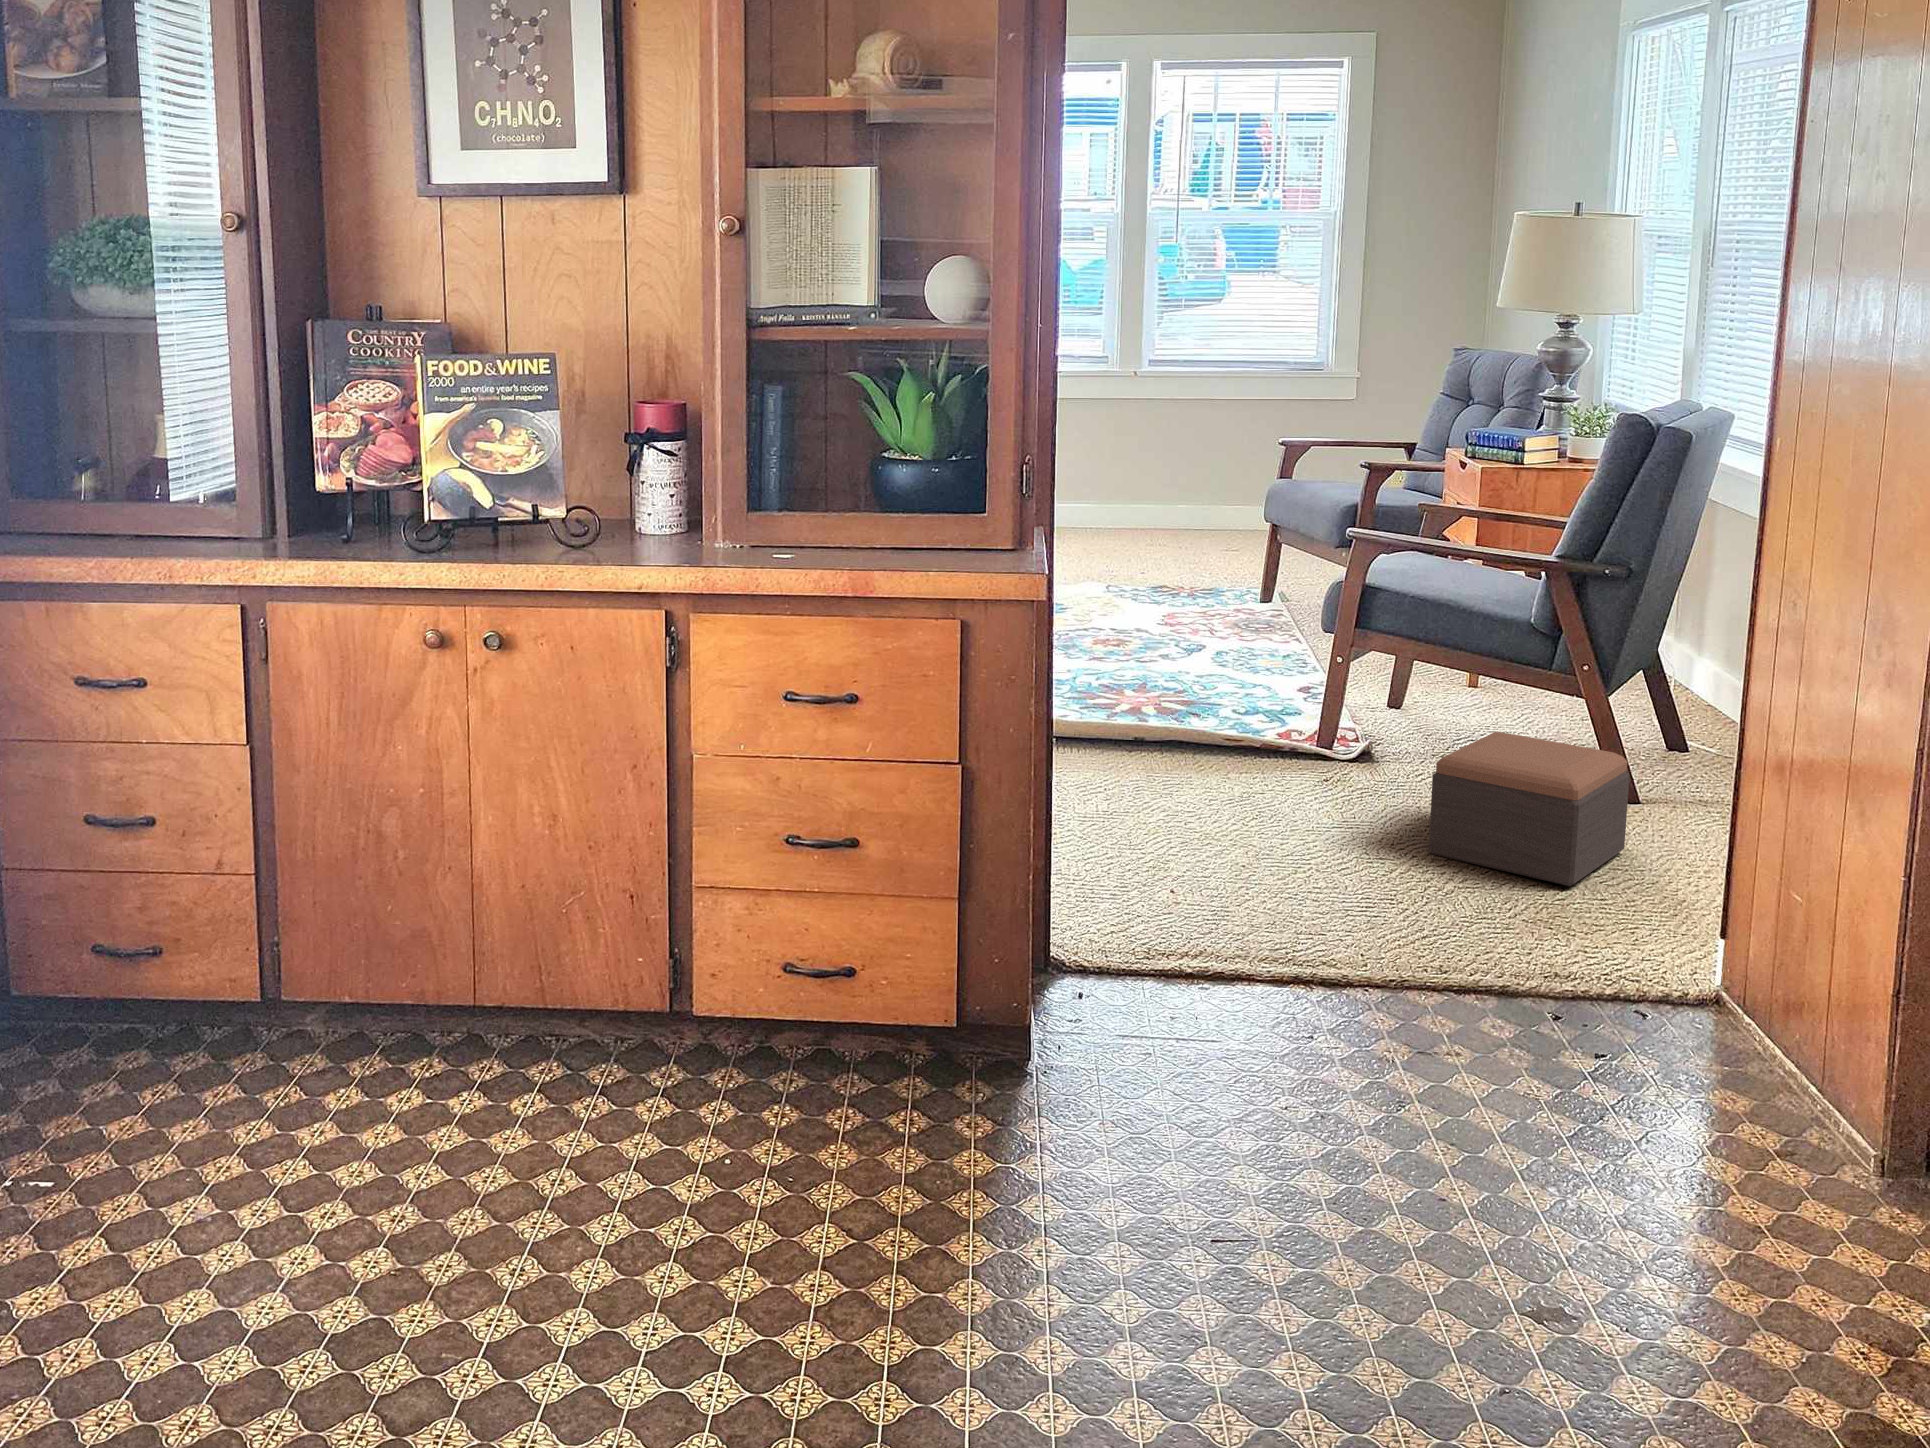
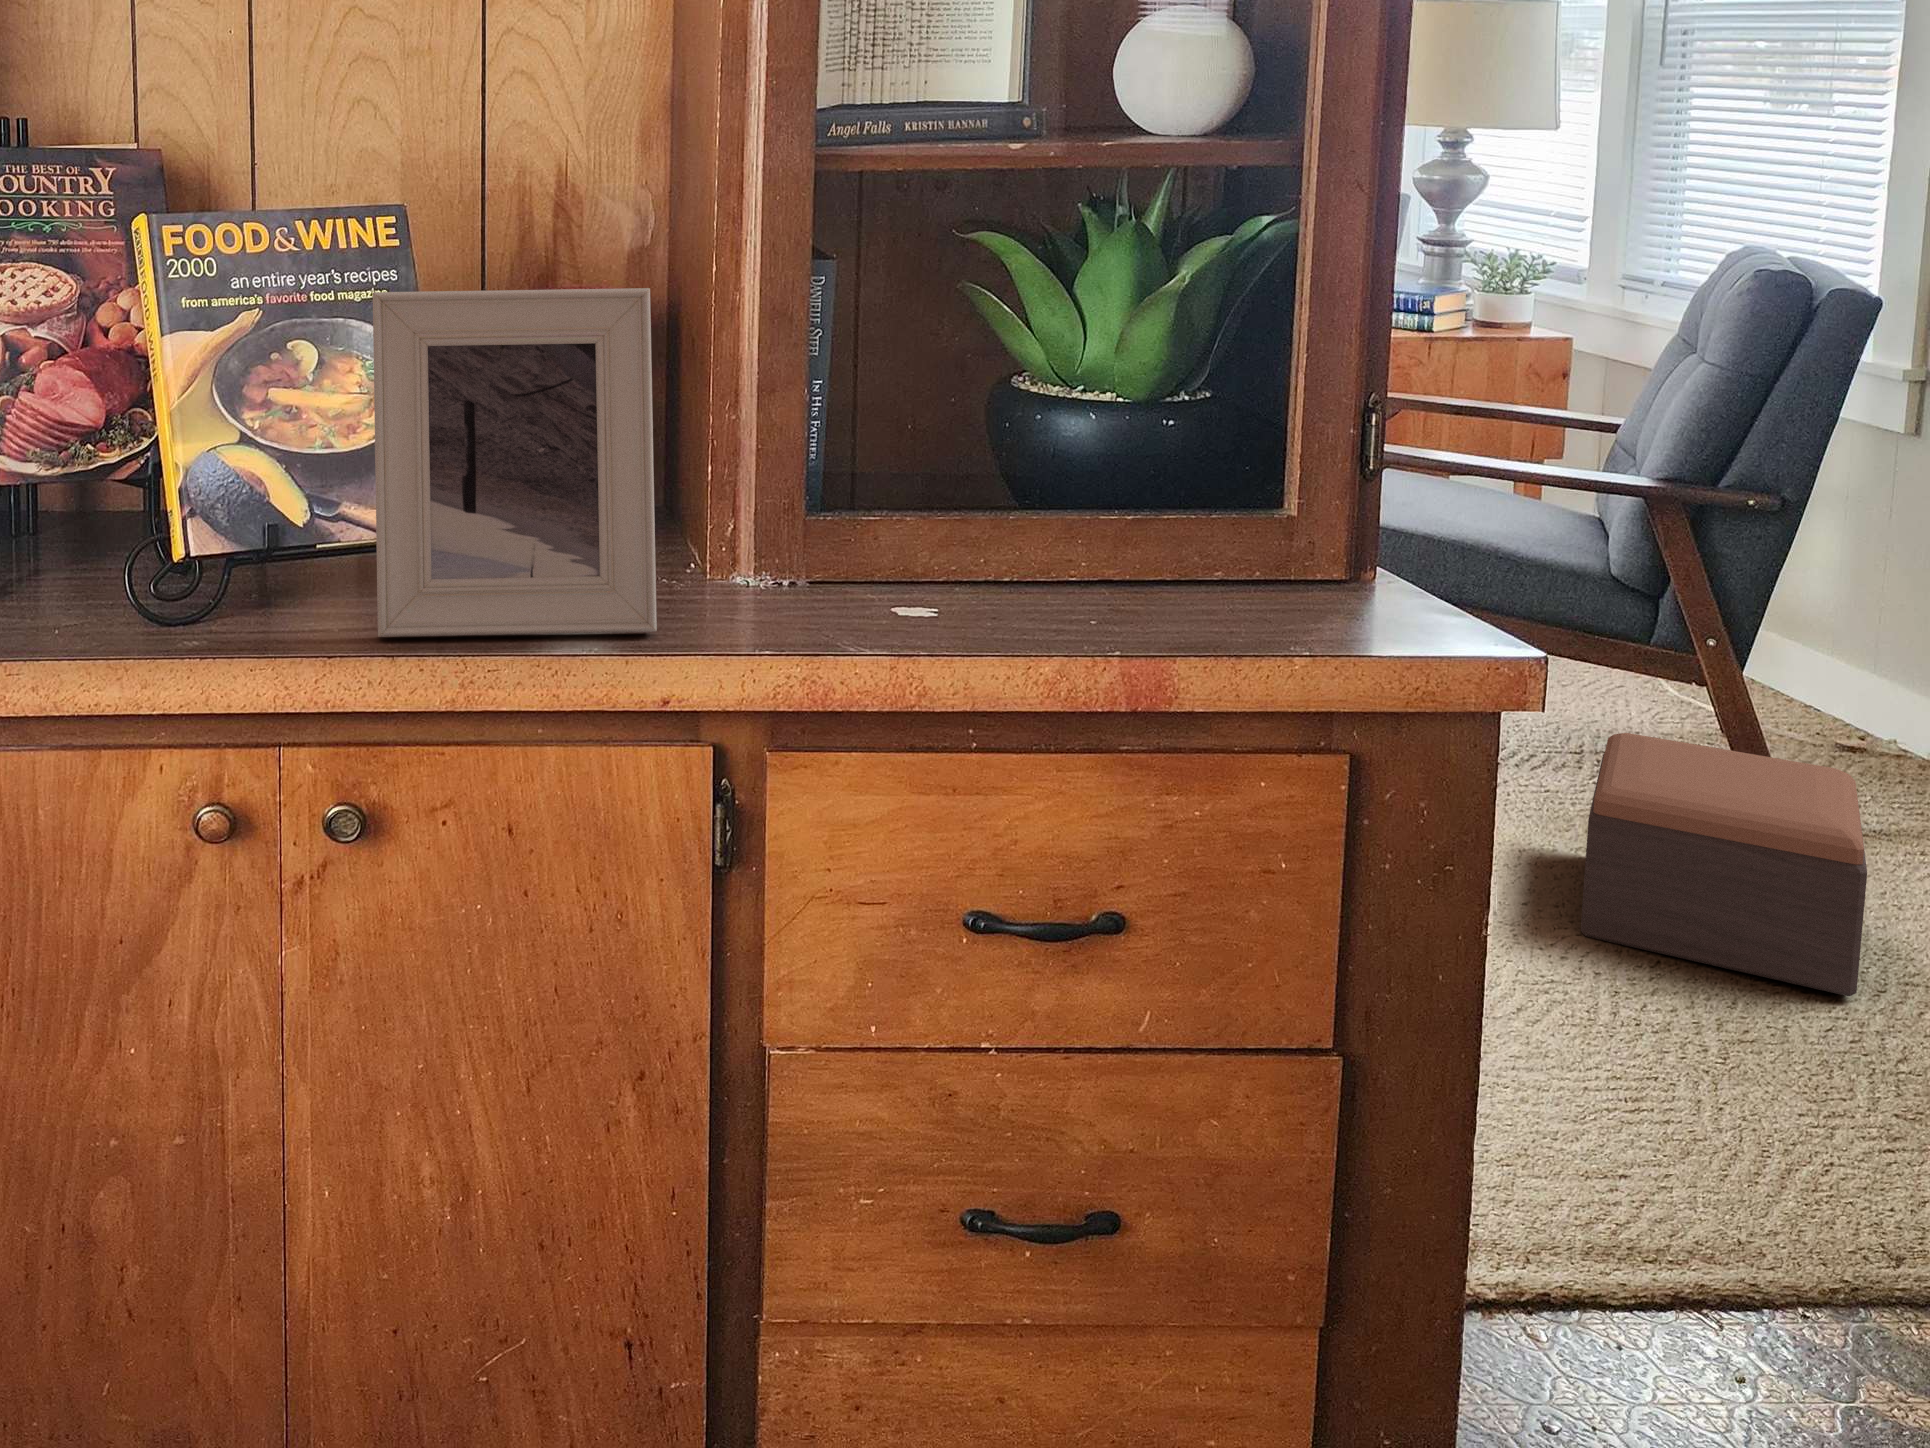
picture frame: none [512,393,646,558] -> present [373,288,657,637]

